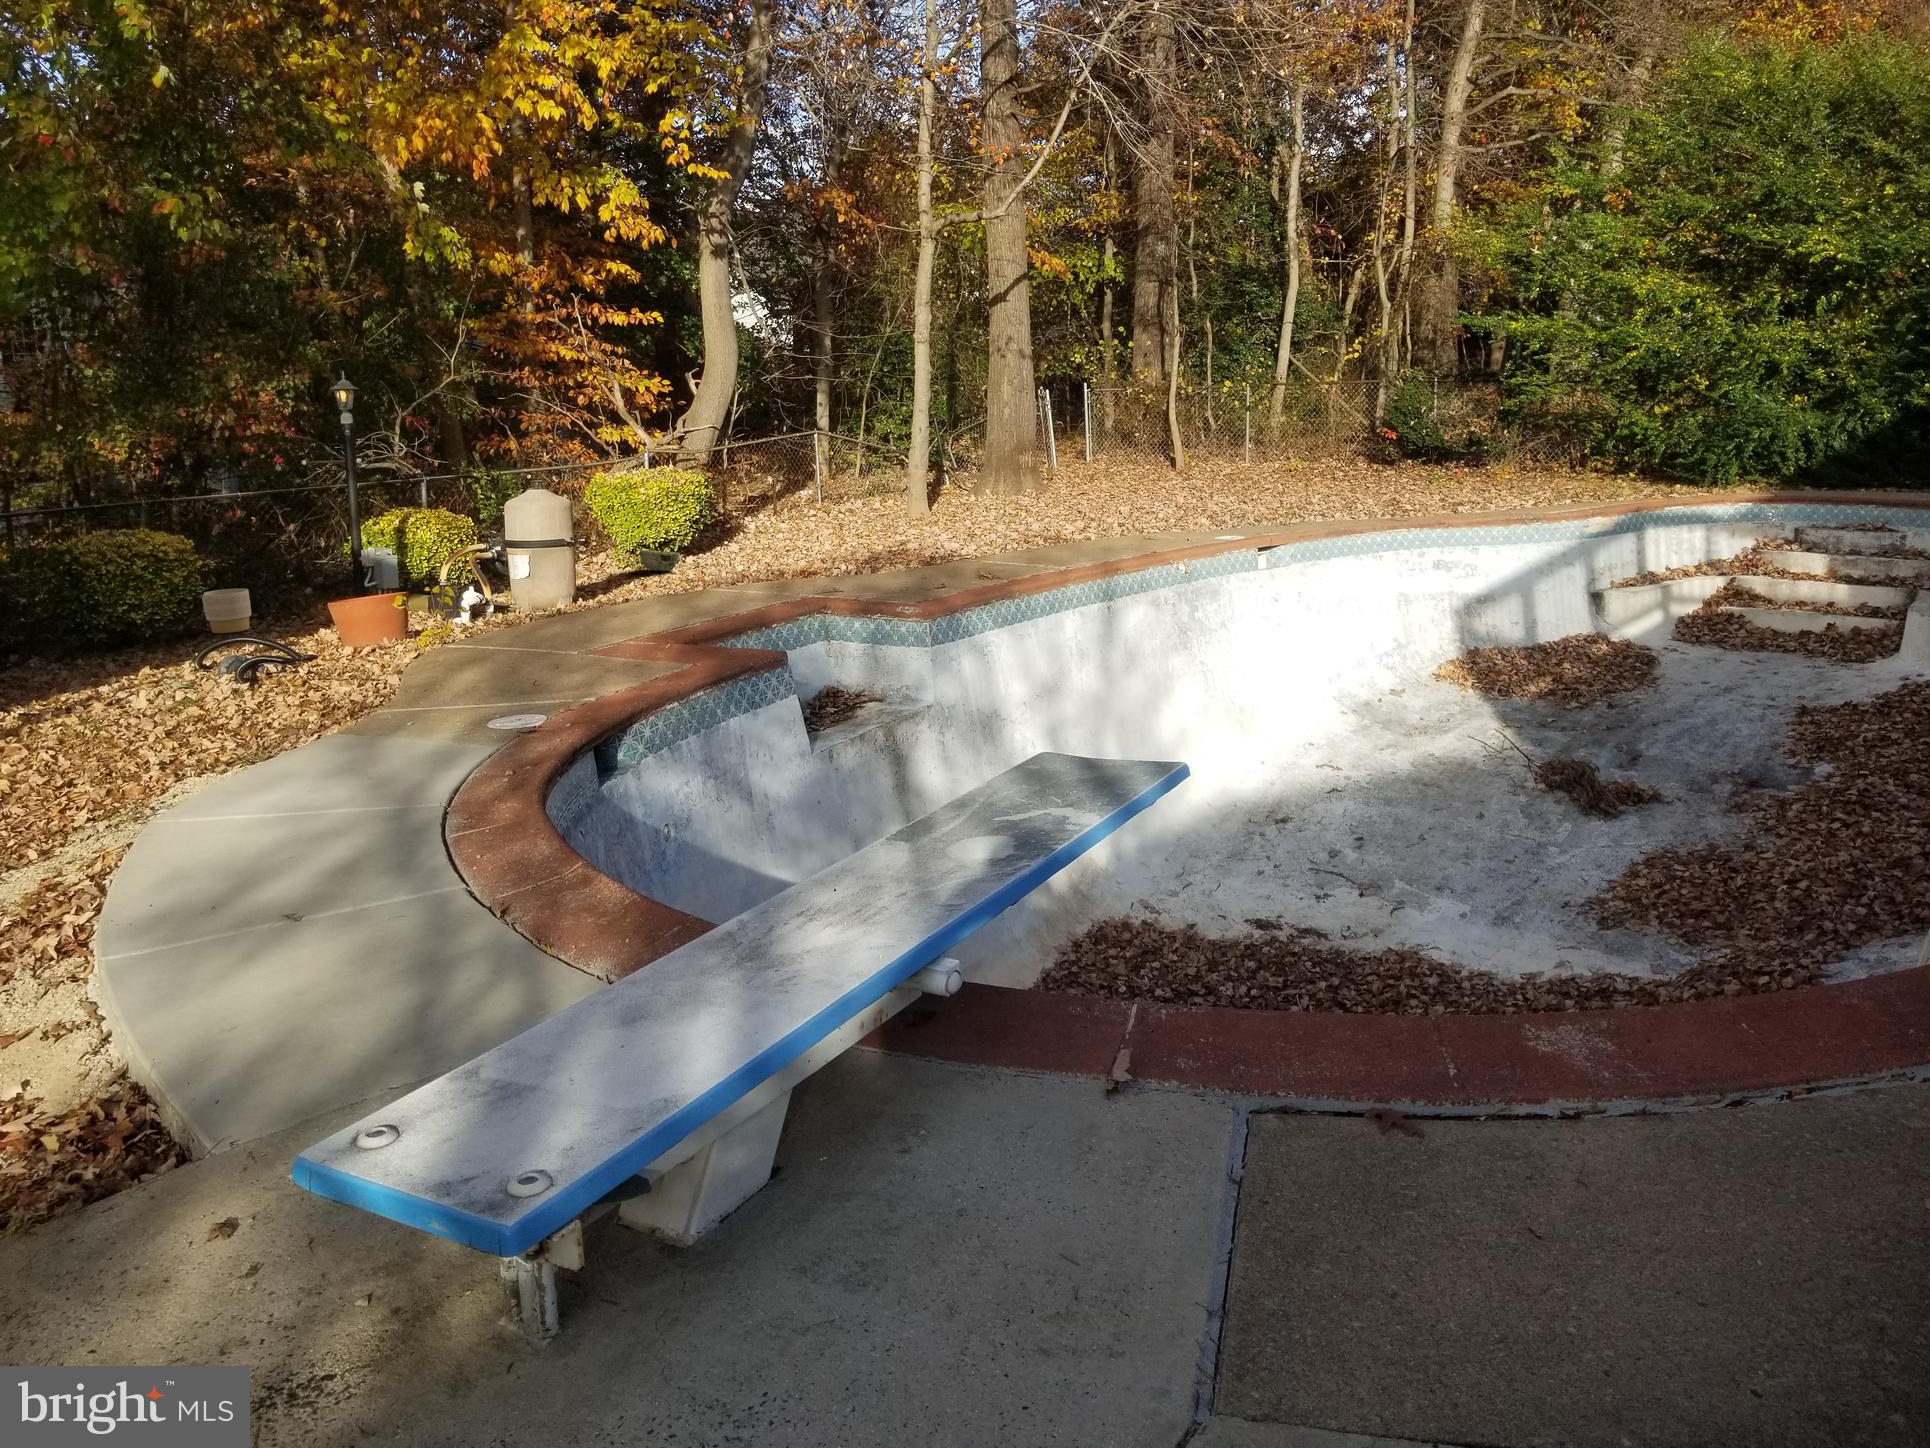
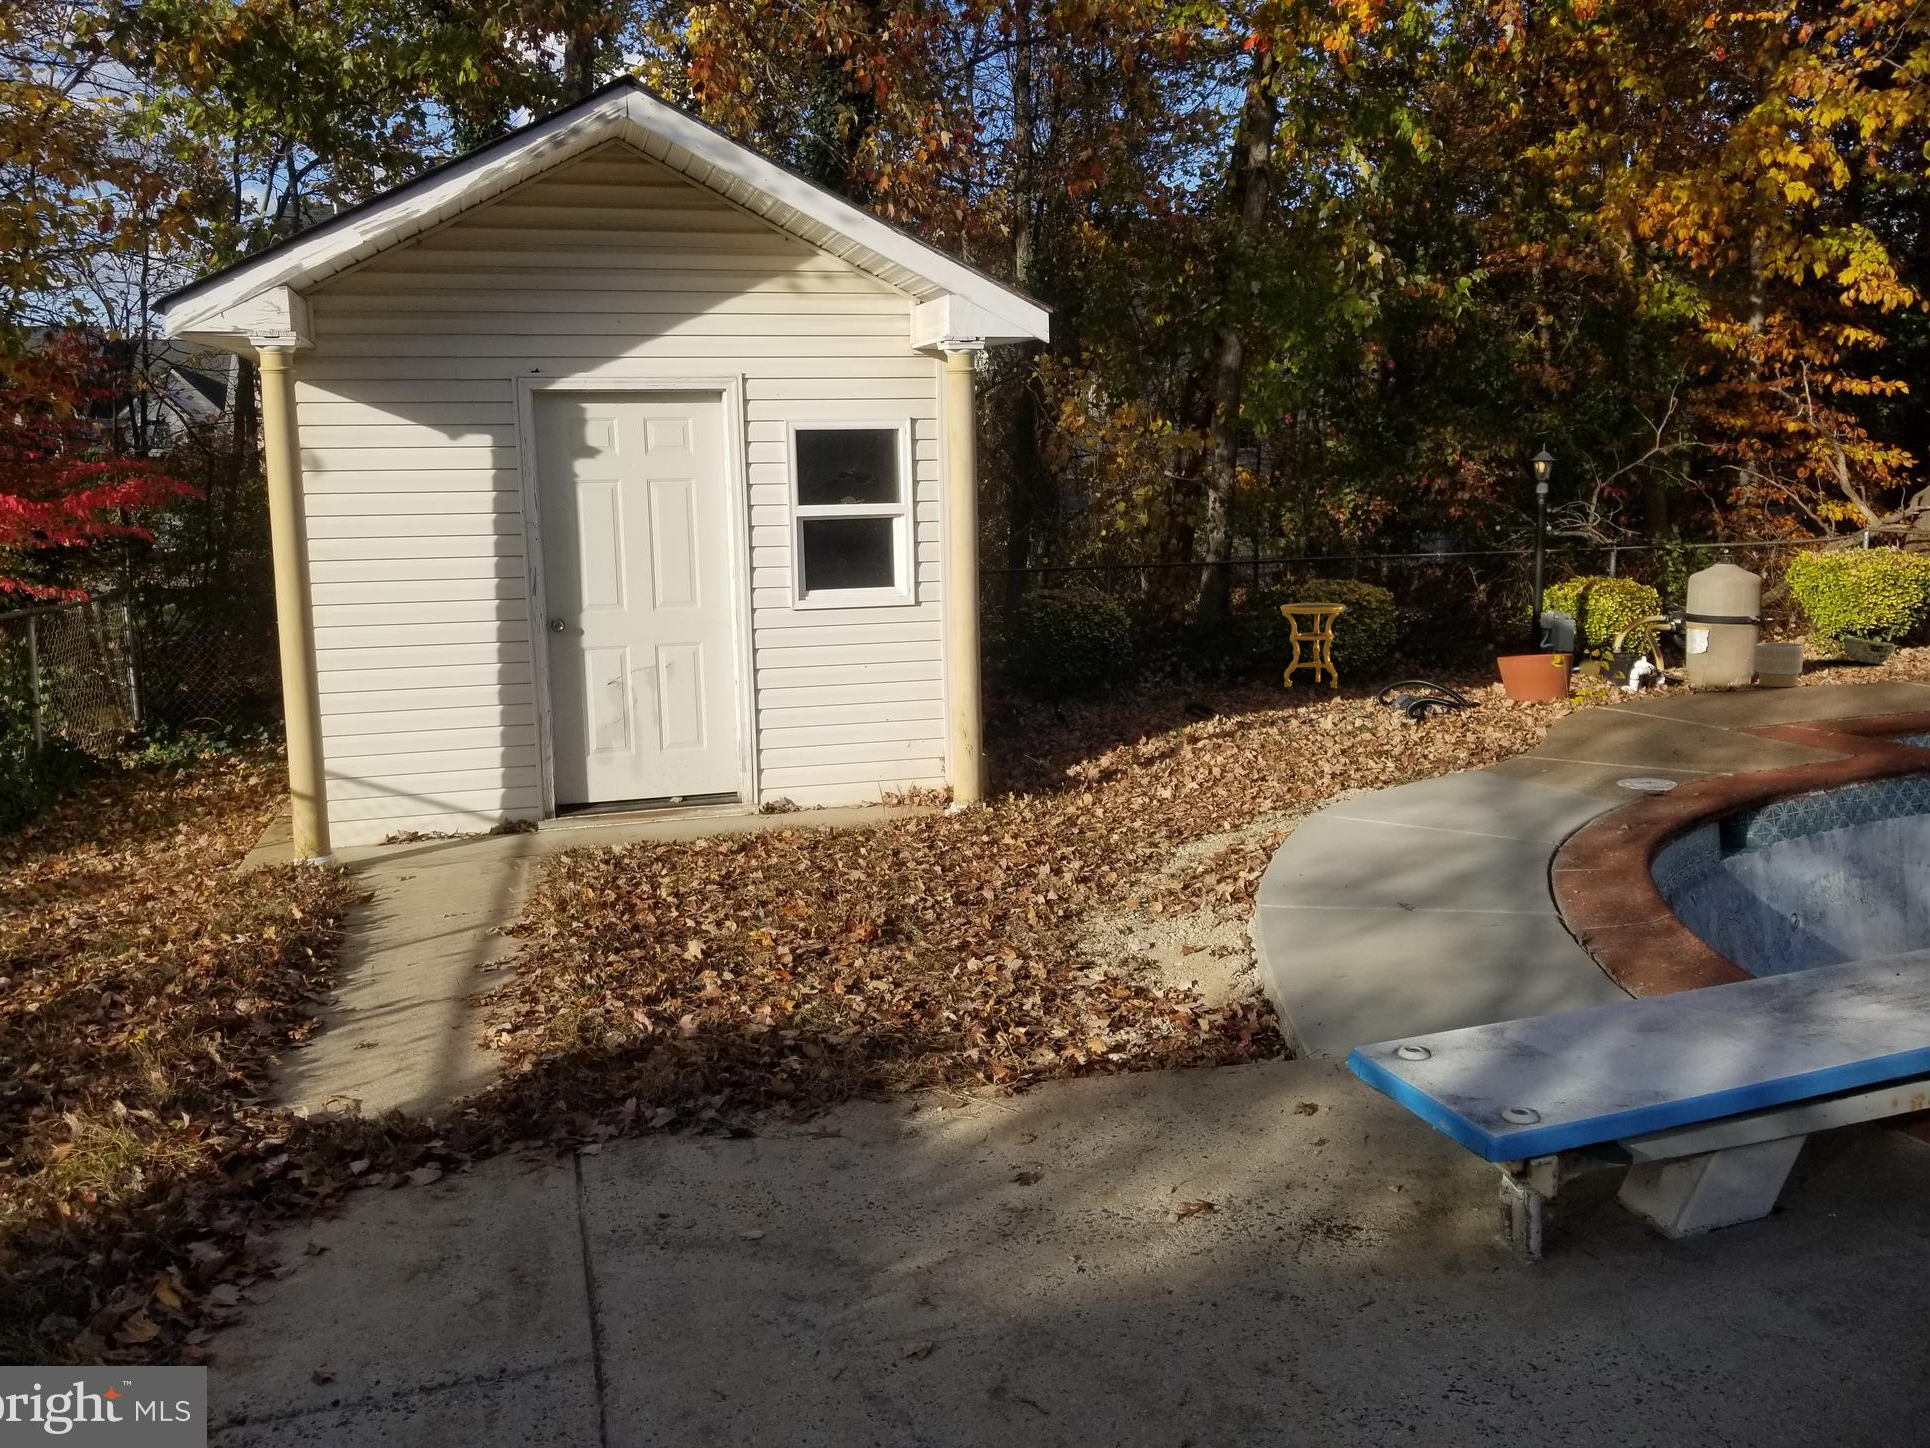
side table: none [53,562,145,664] -> present [1280,602,1346,688]
planter: present [202,589,251,633] -> present [1756,643,1804,687]

